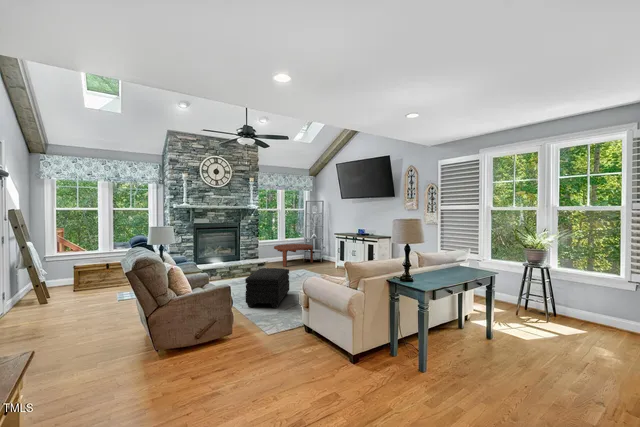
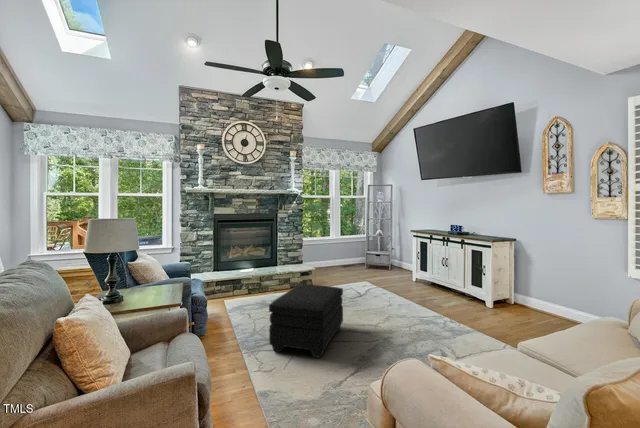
coffee table: present [274,244,313,267] -> none [324,244,378,277]

